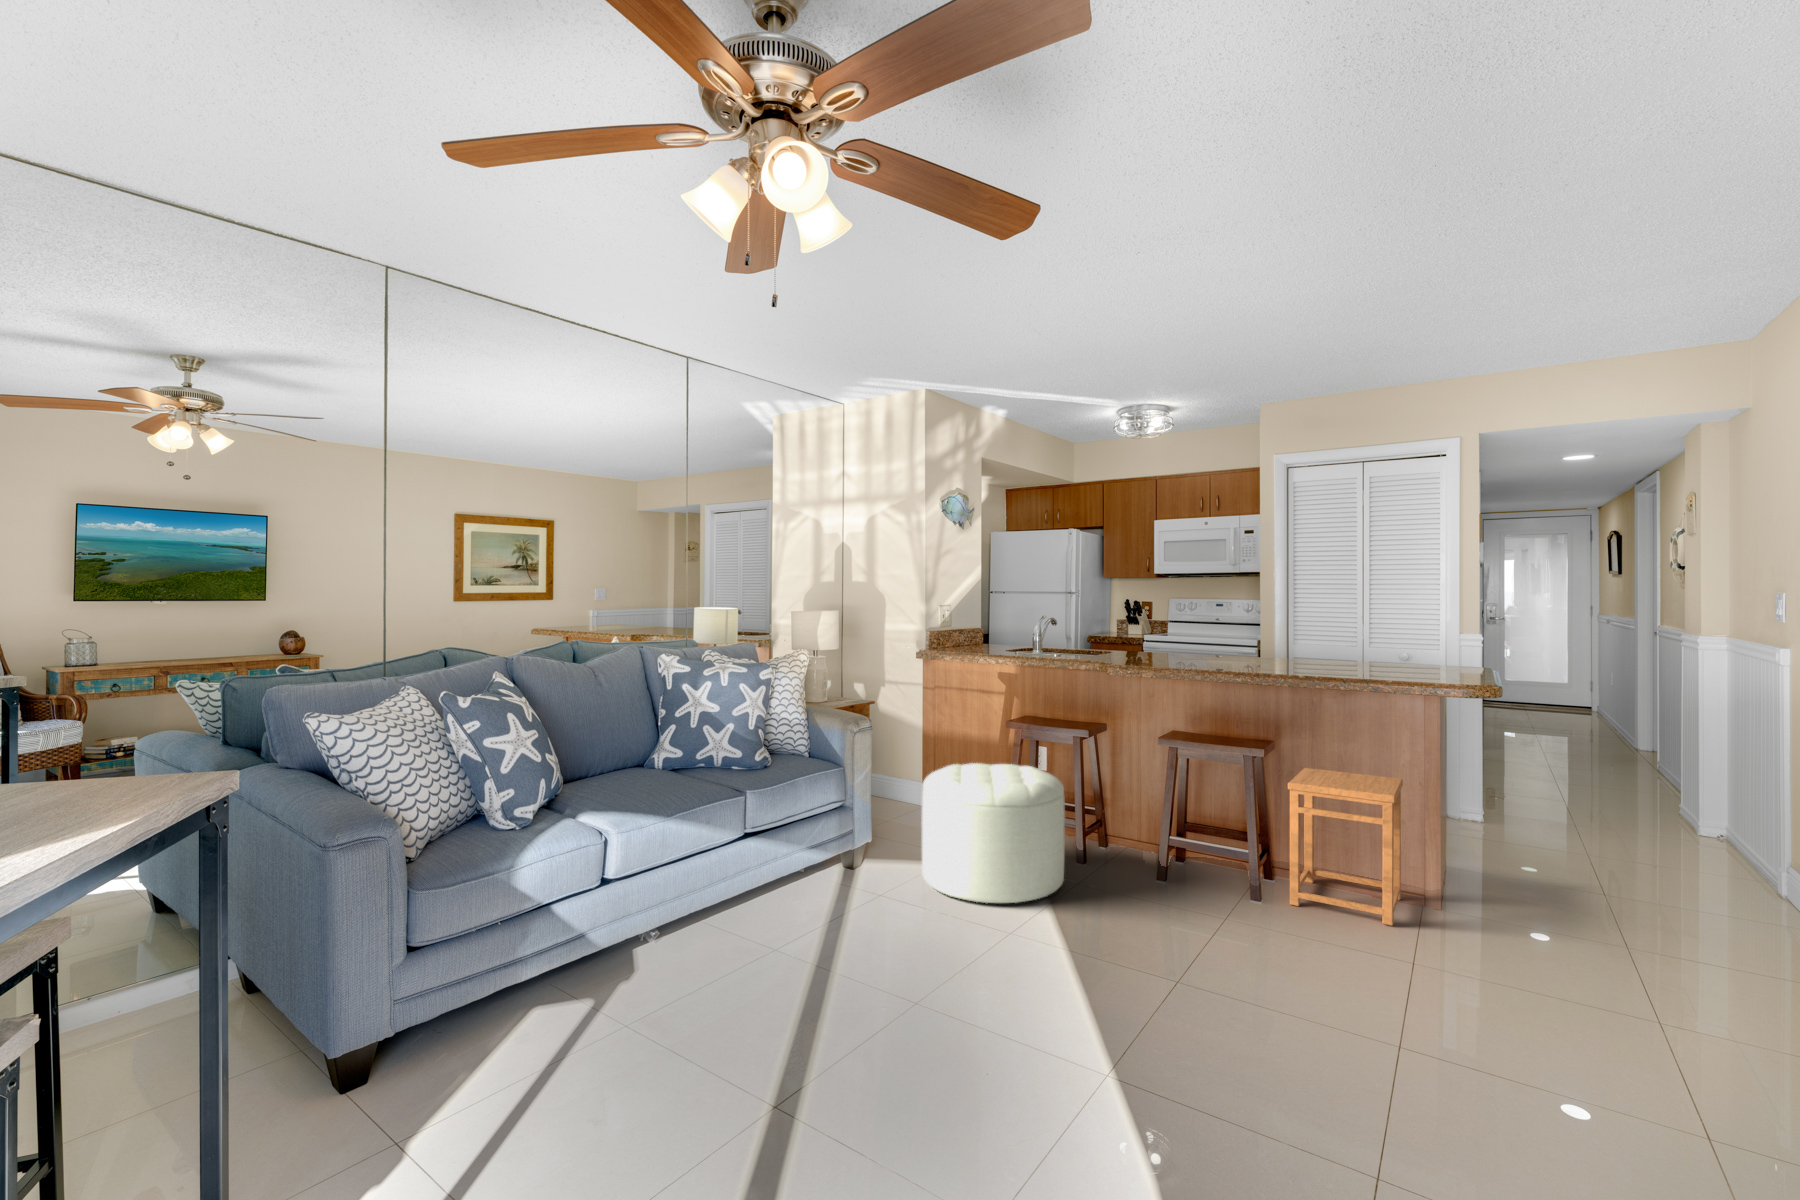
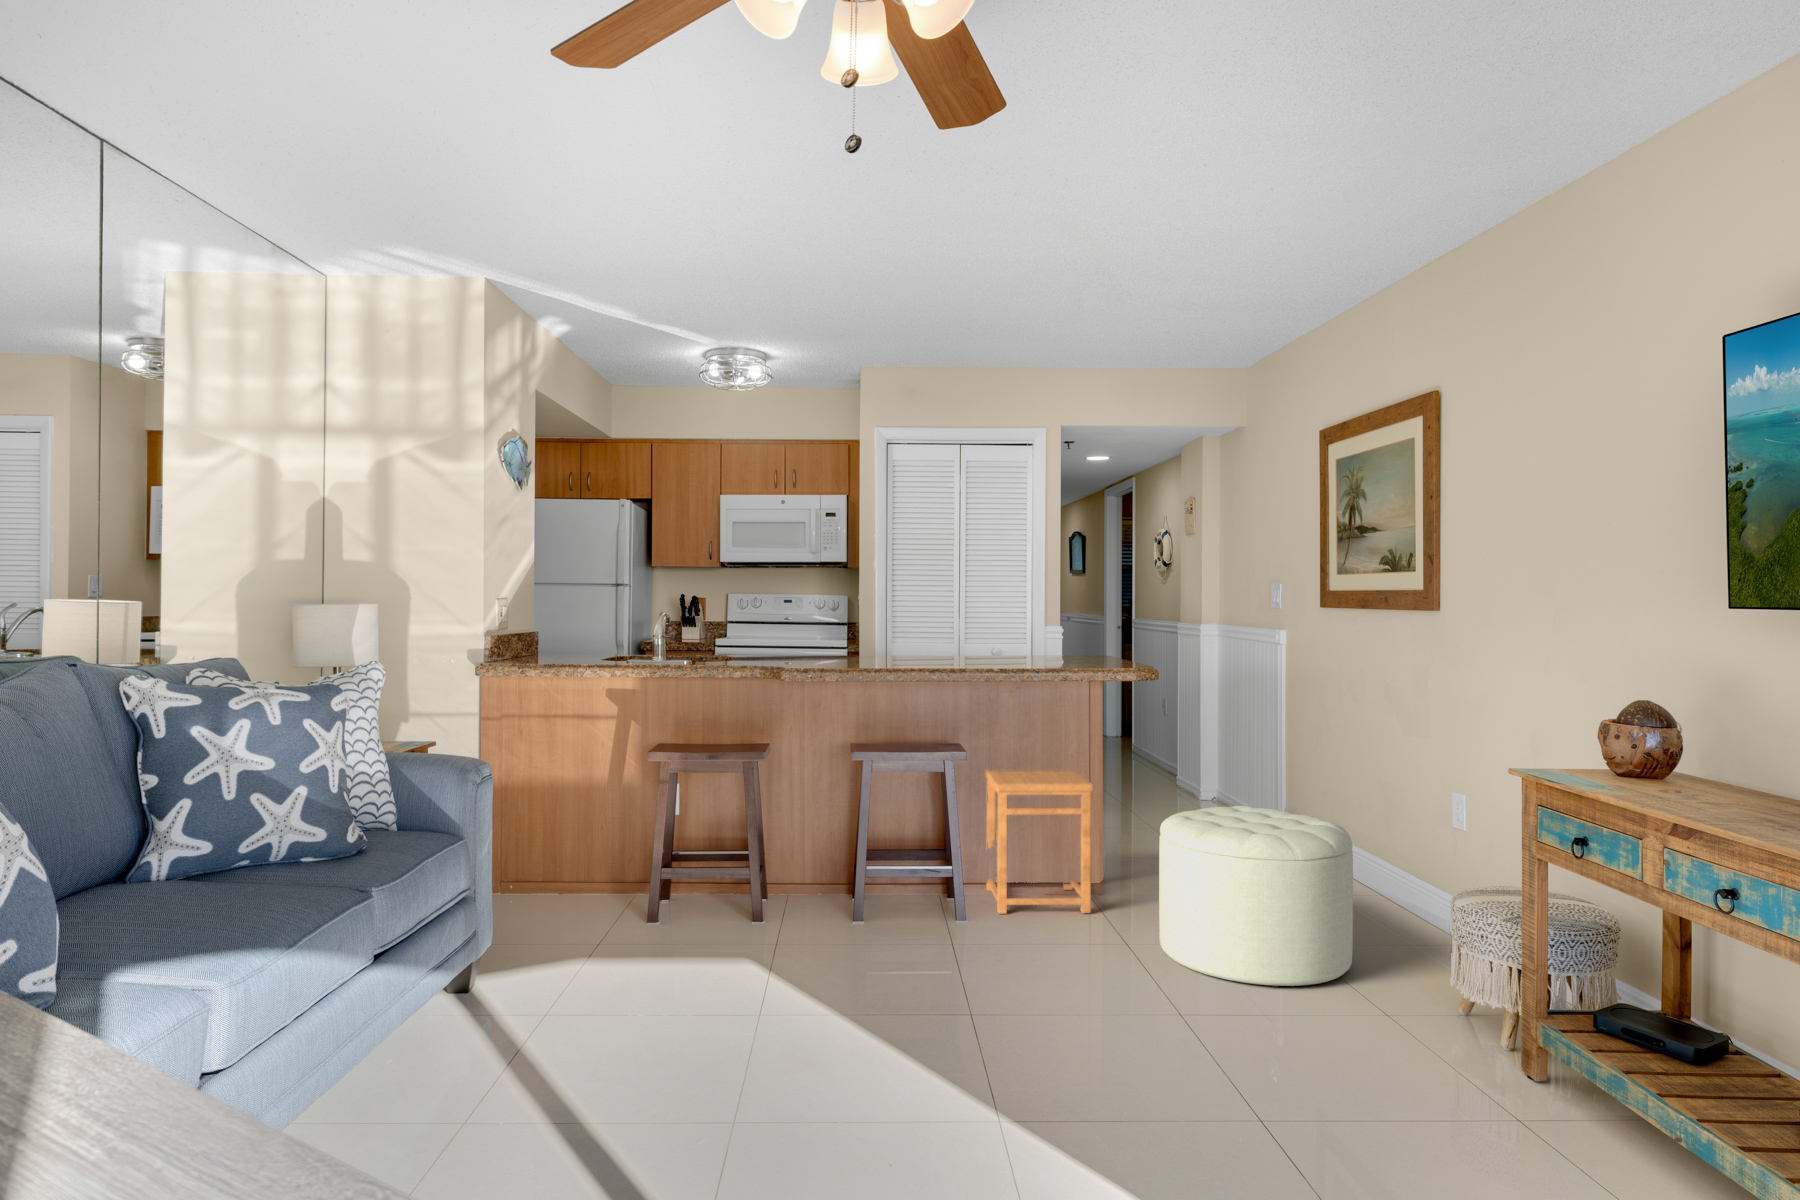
ottoman: present [922,763,1065,903] -> present [1159,806,1353,987]

